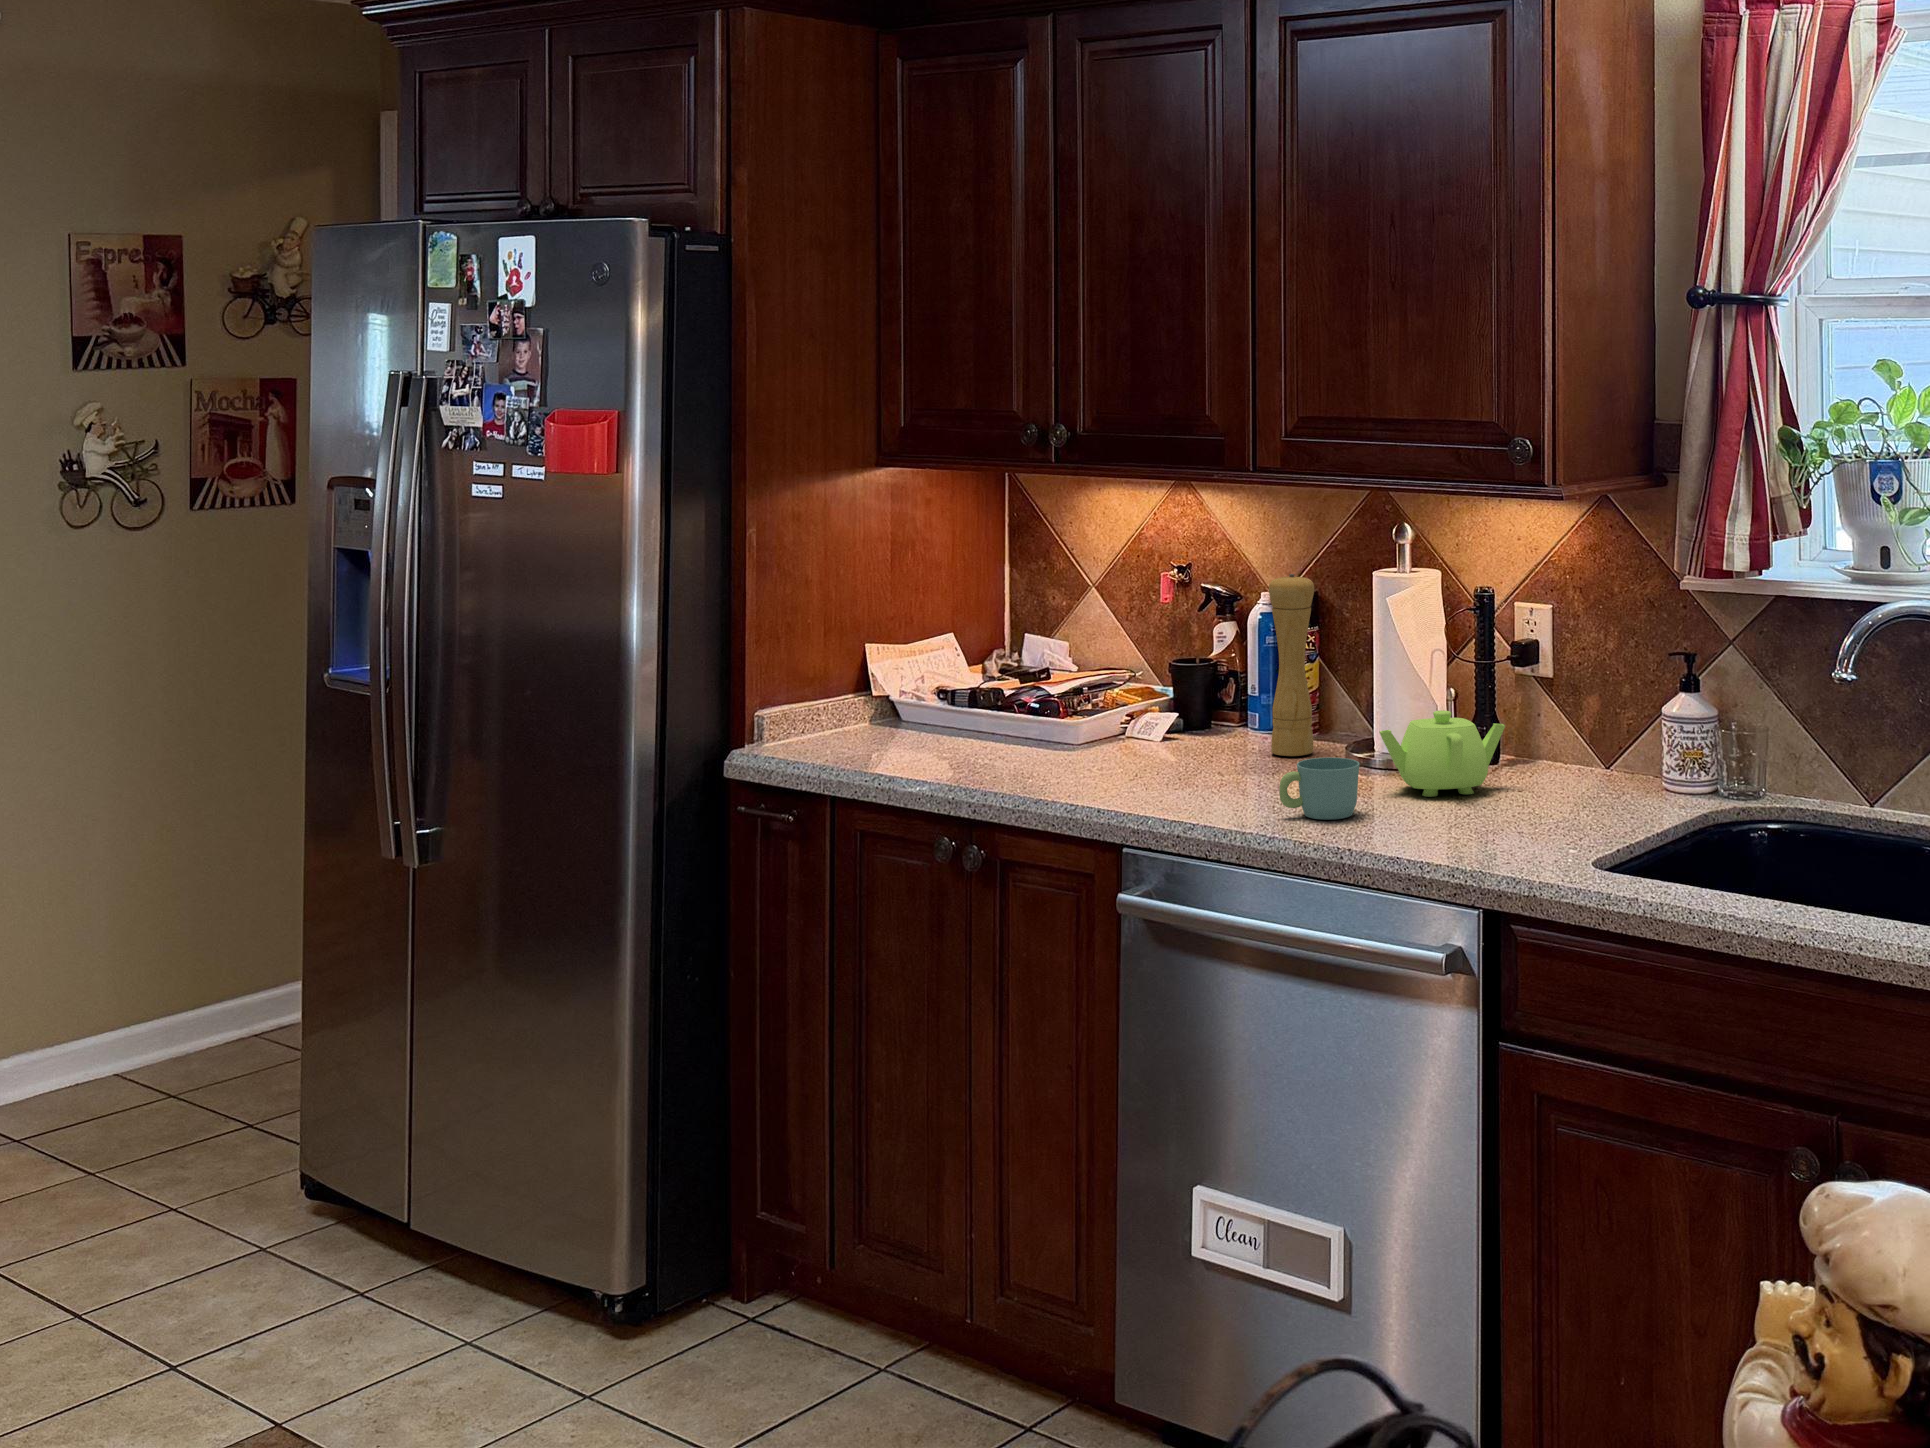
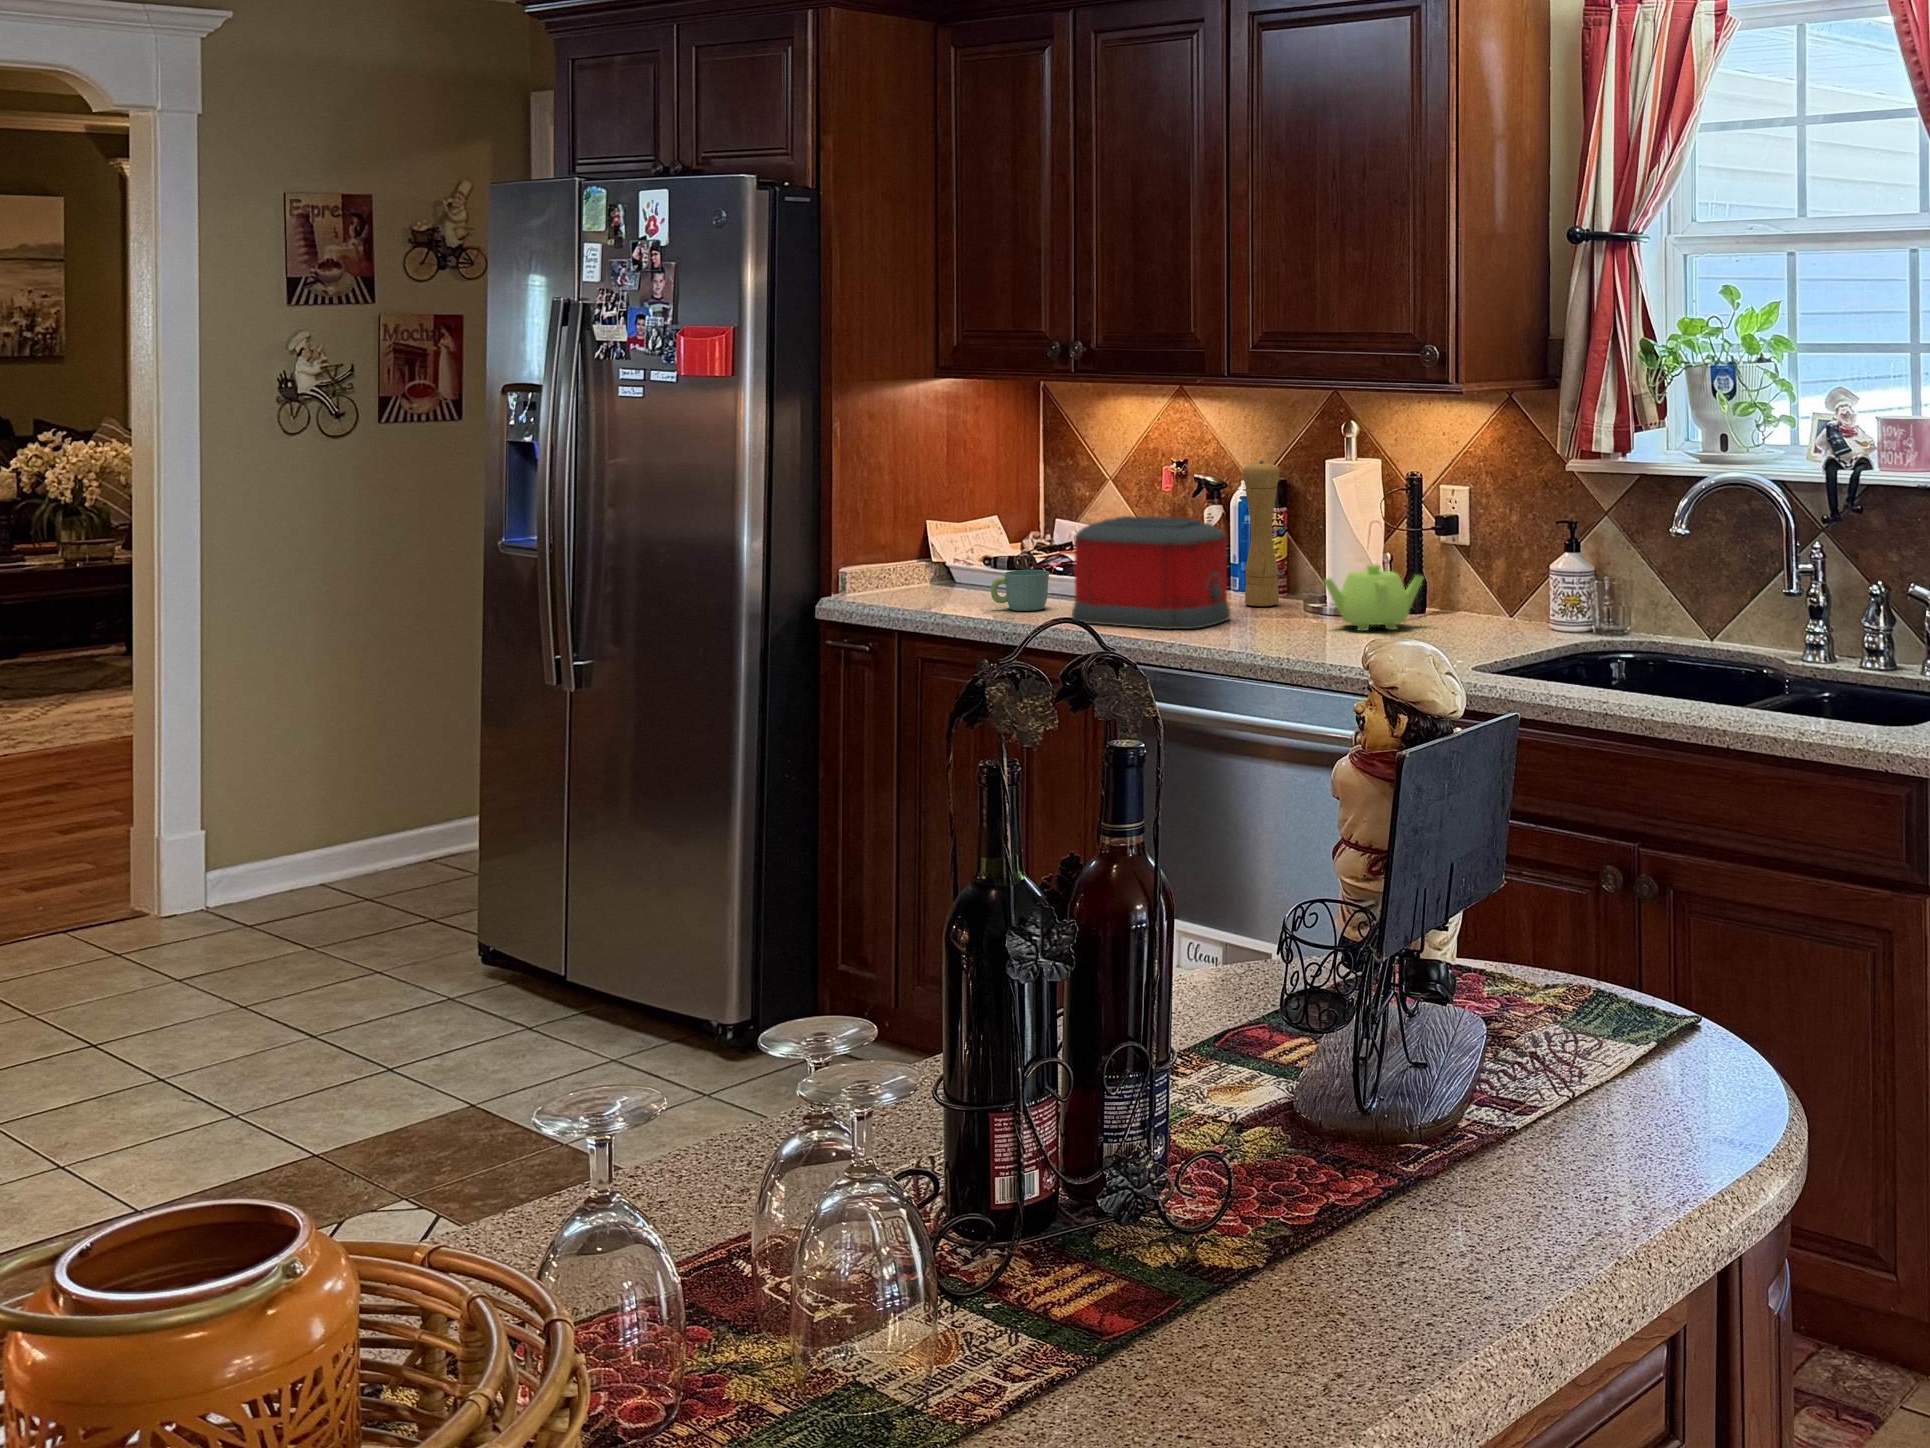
toaster: none [1058,648,1258,797] -> present [1072,516,1230,629]
mug: present [1279,757,1360,820] -> present [991,570,1049,611]

